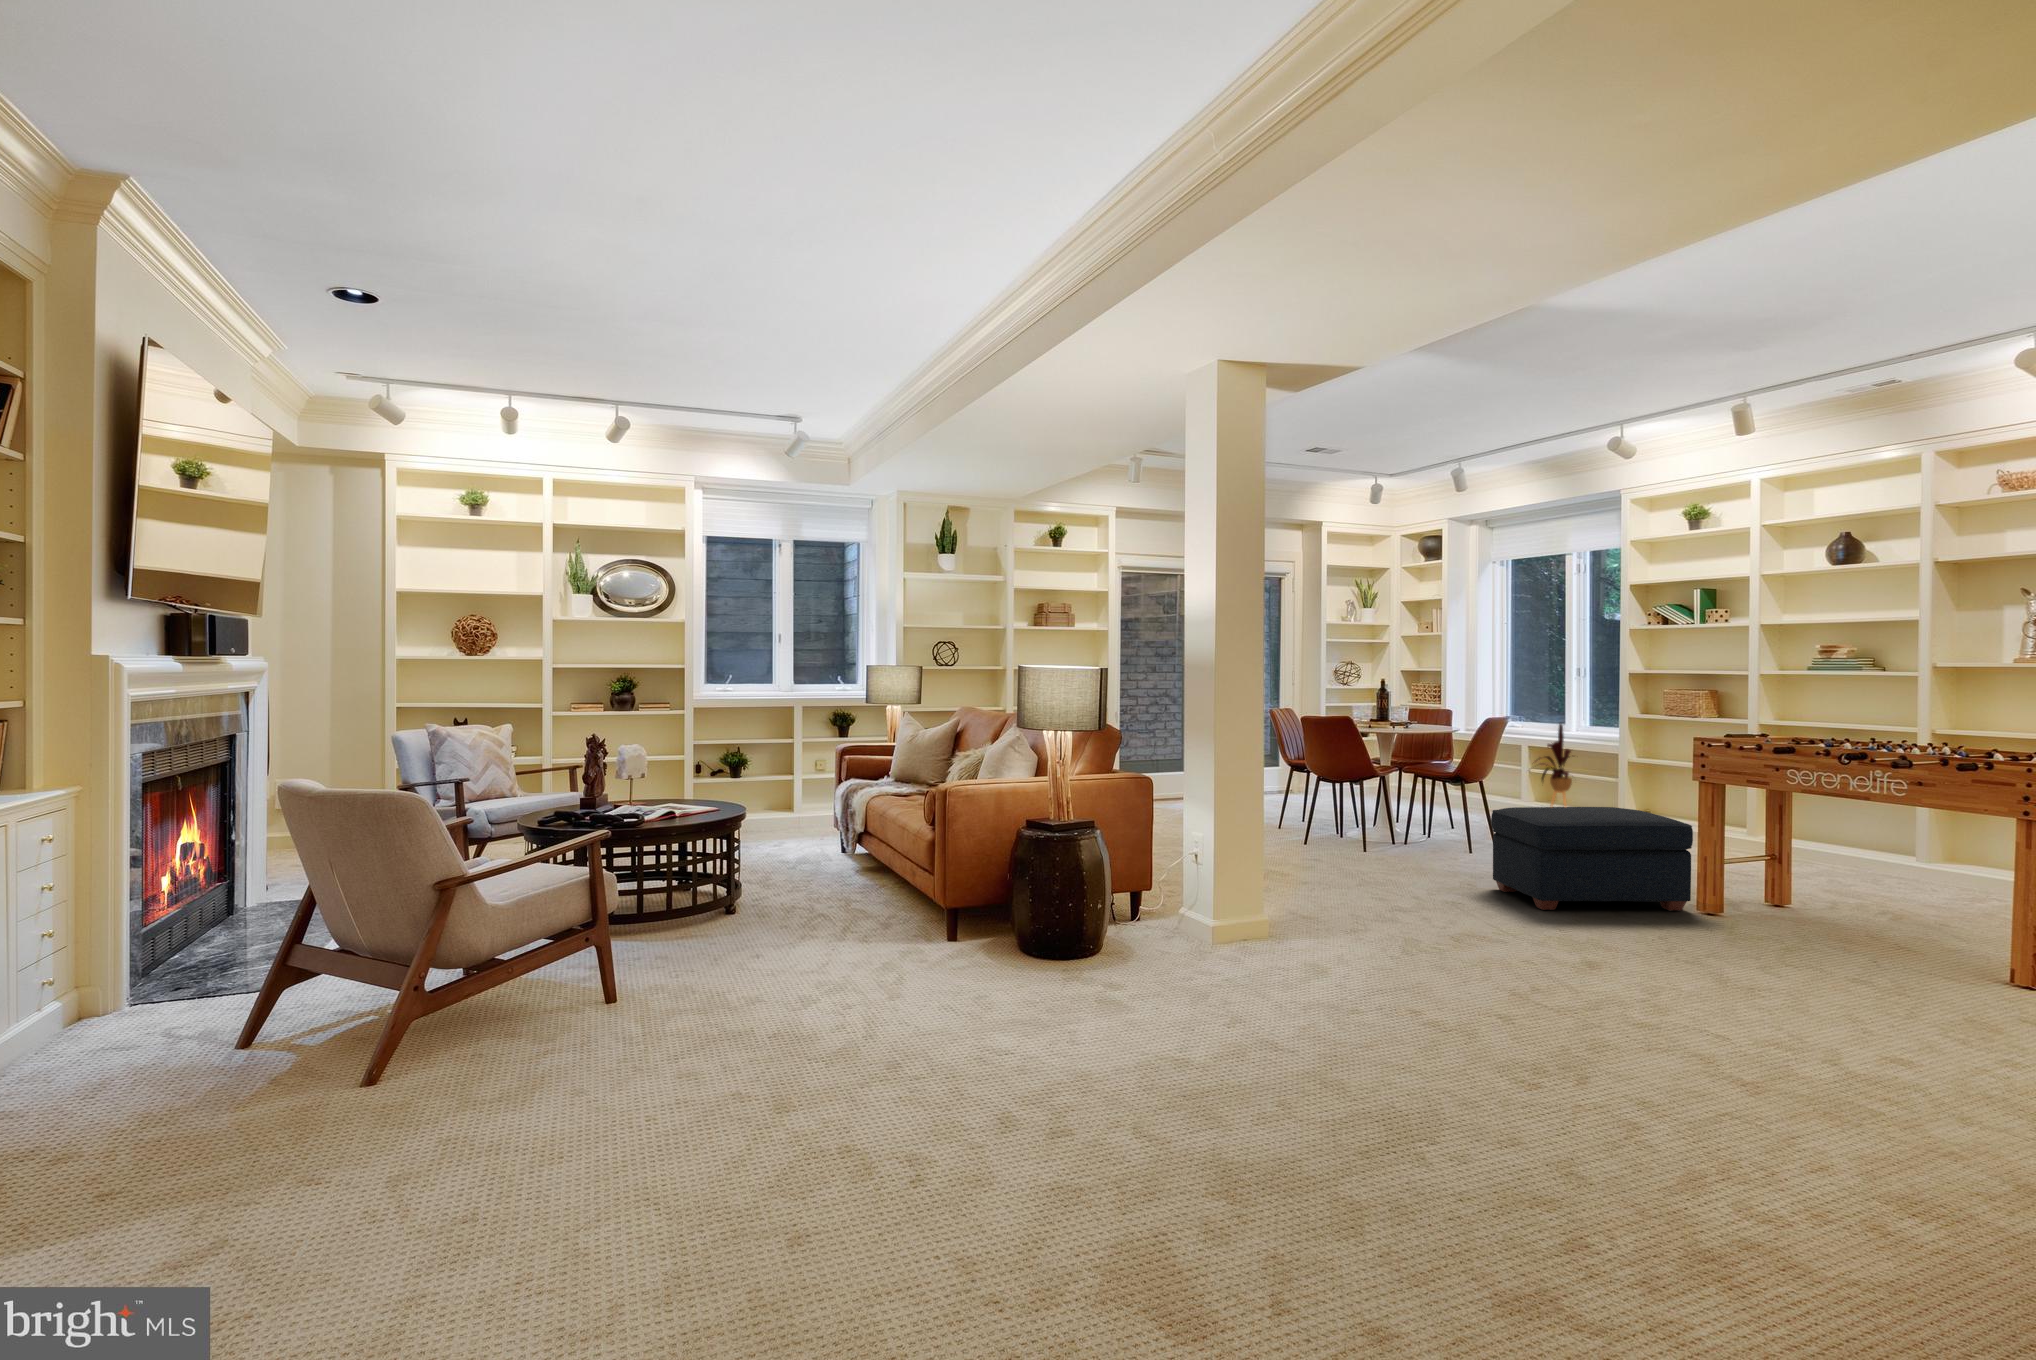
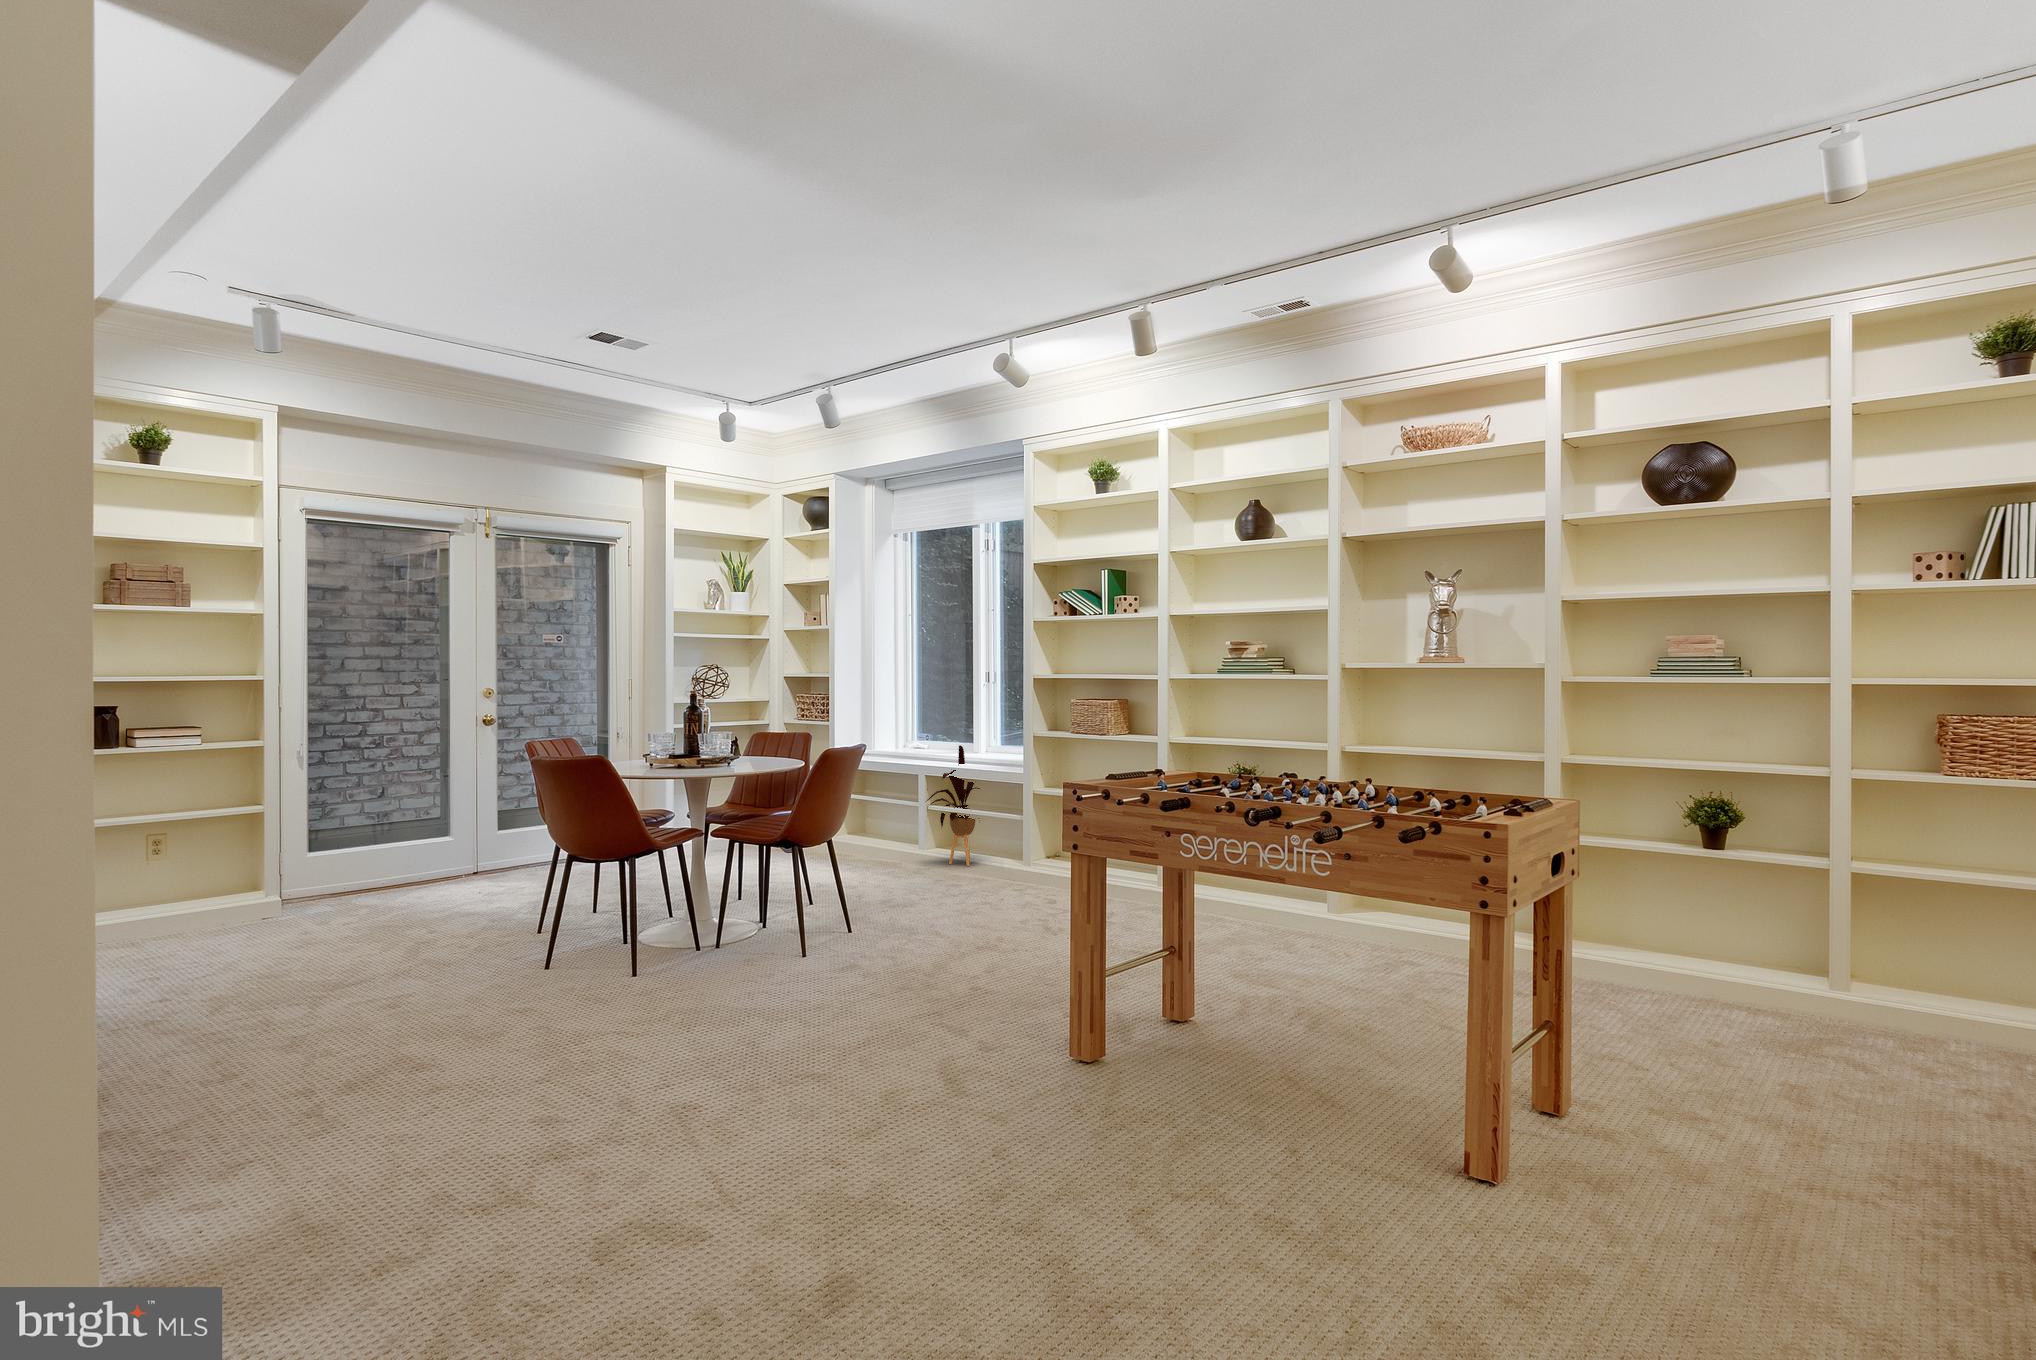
ottoman: present [1491,807,1693,911] -> none [754,892,1044,1102]

